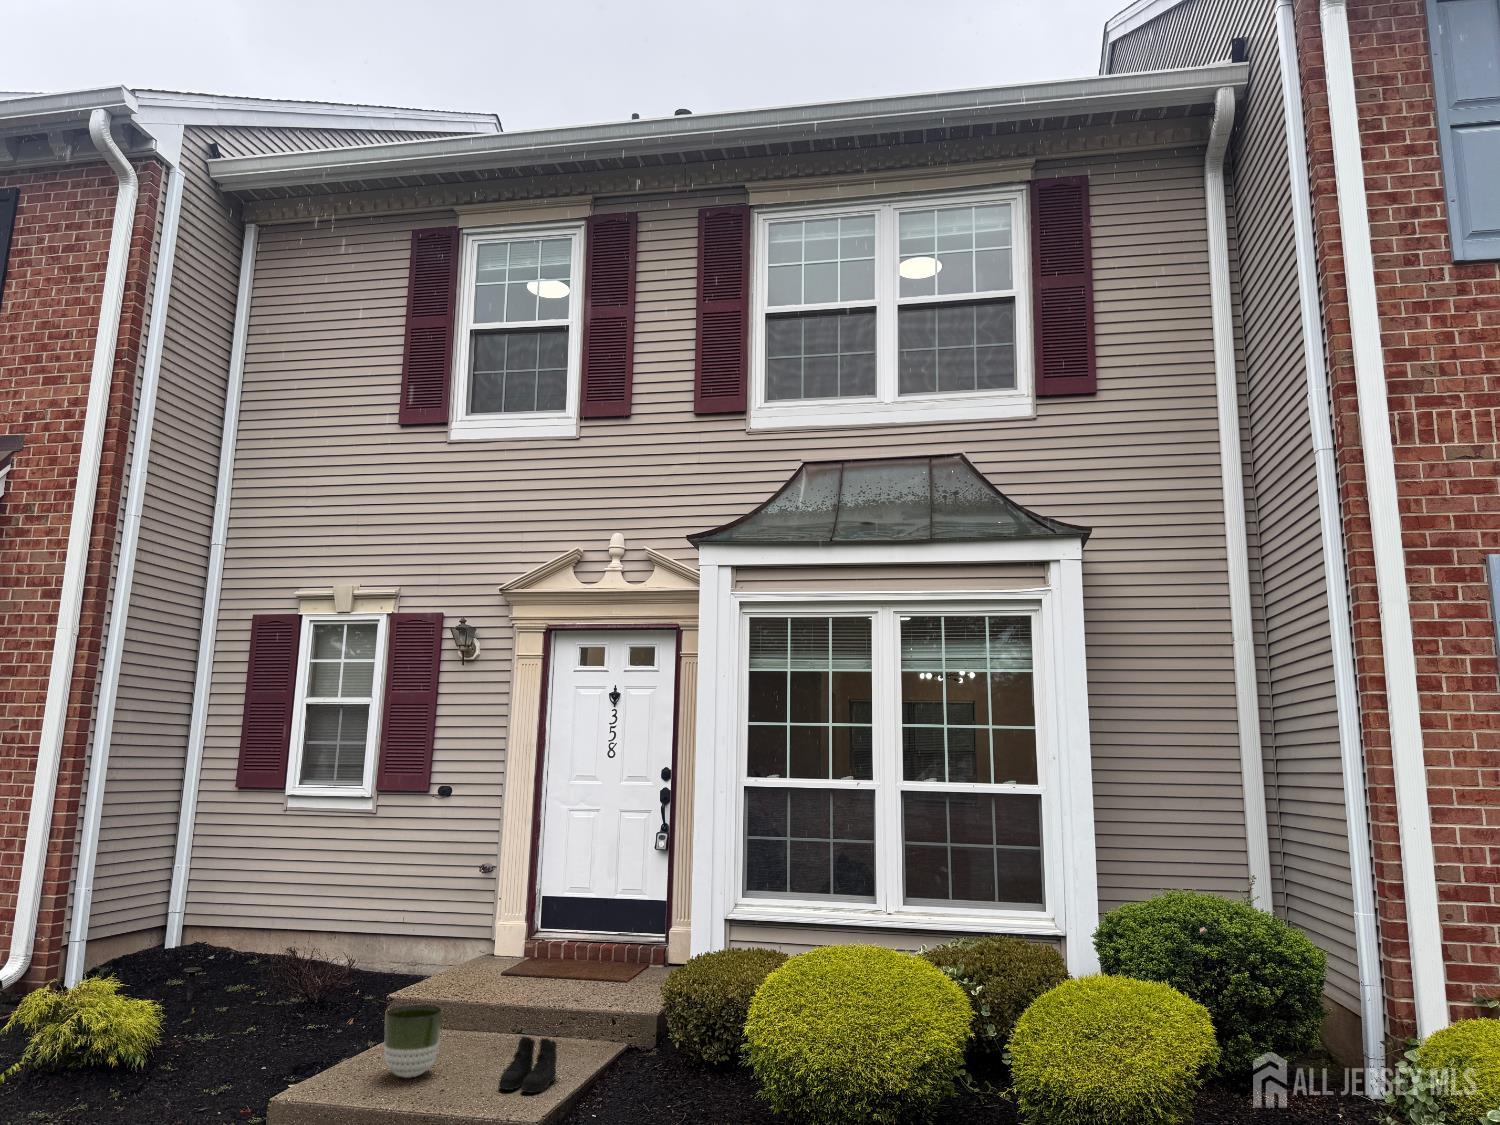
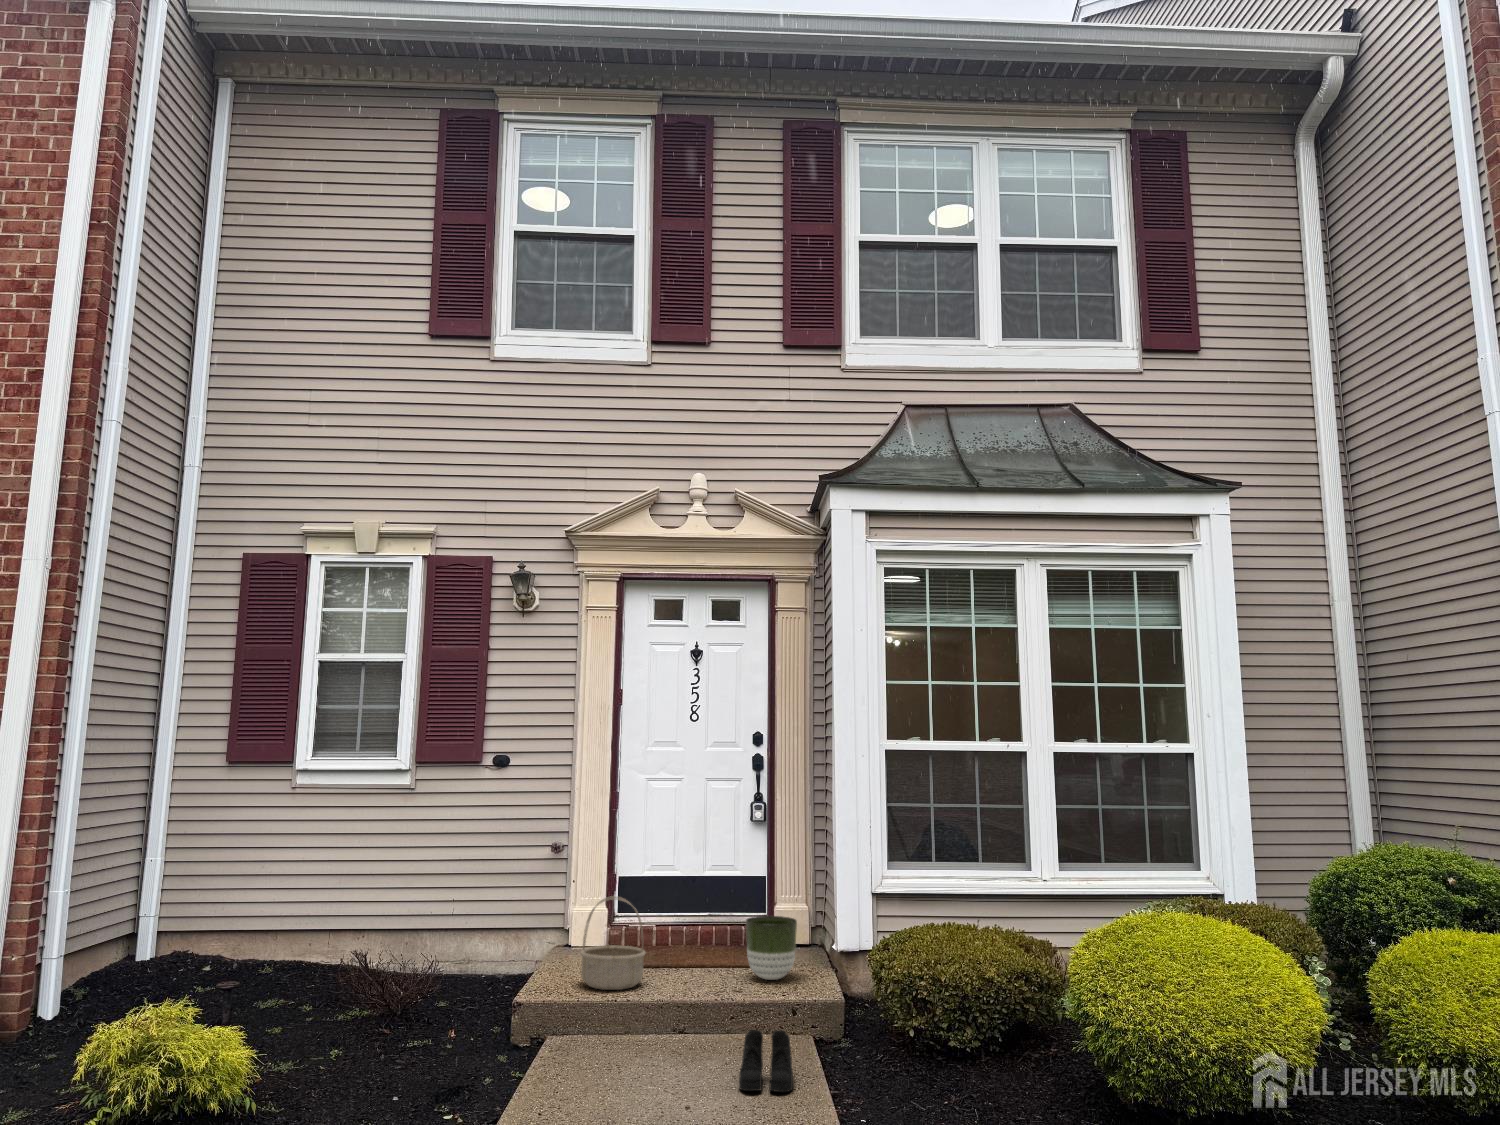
basket: none [453,912,510,995] -> present [580,896,645,990]
planter: present [384,1005,442,1078] -> present [746,916,797,980]

